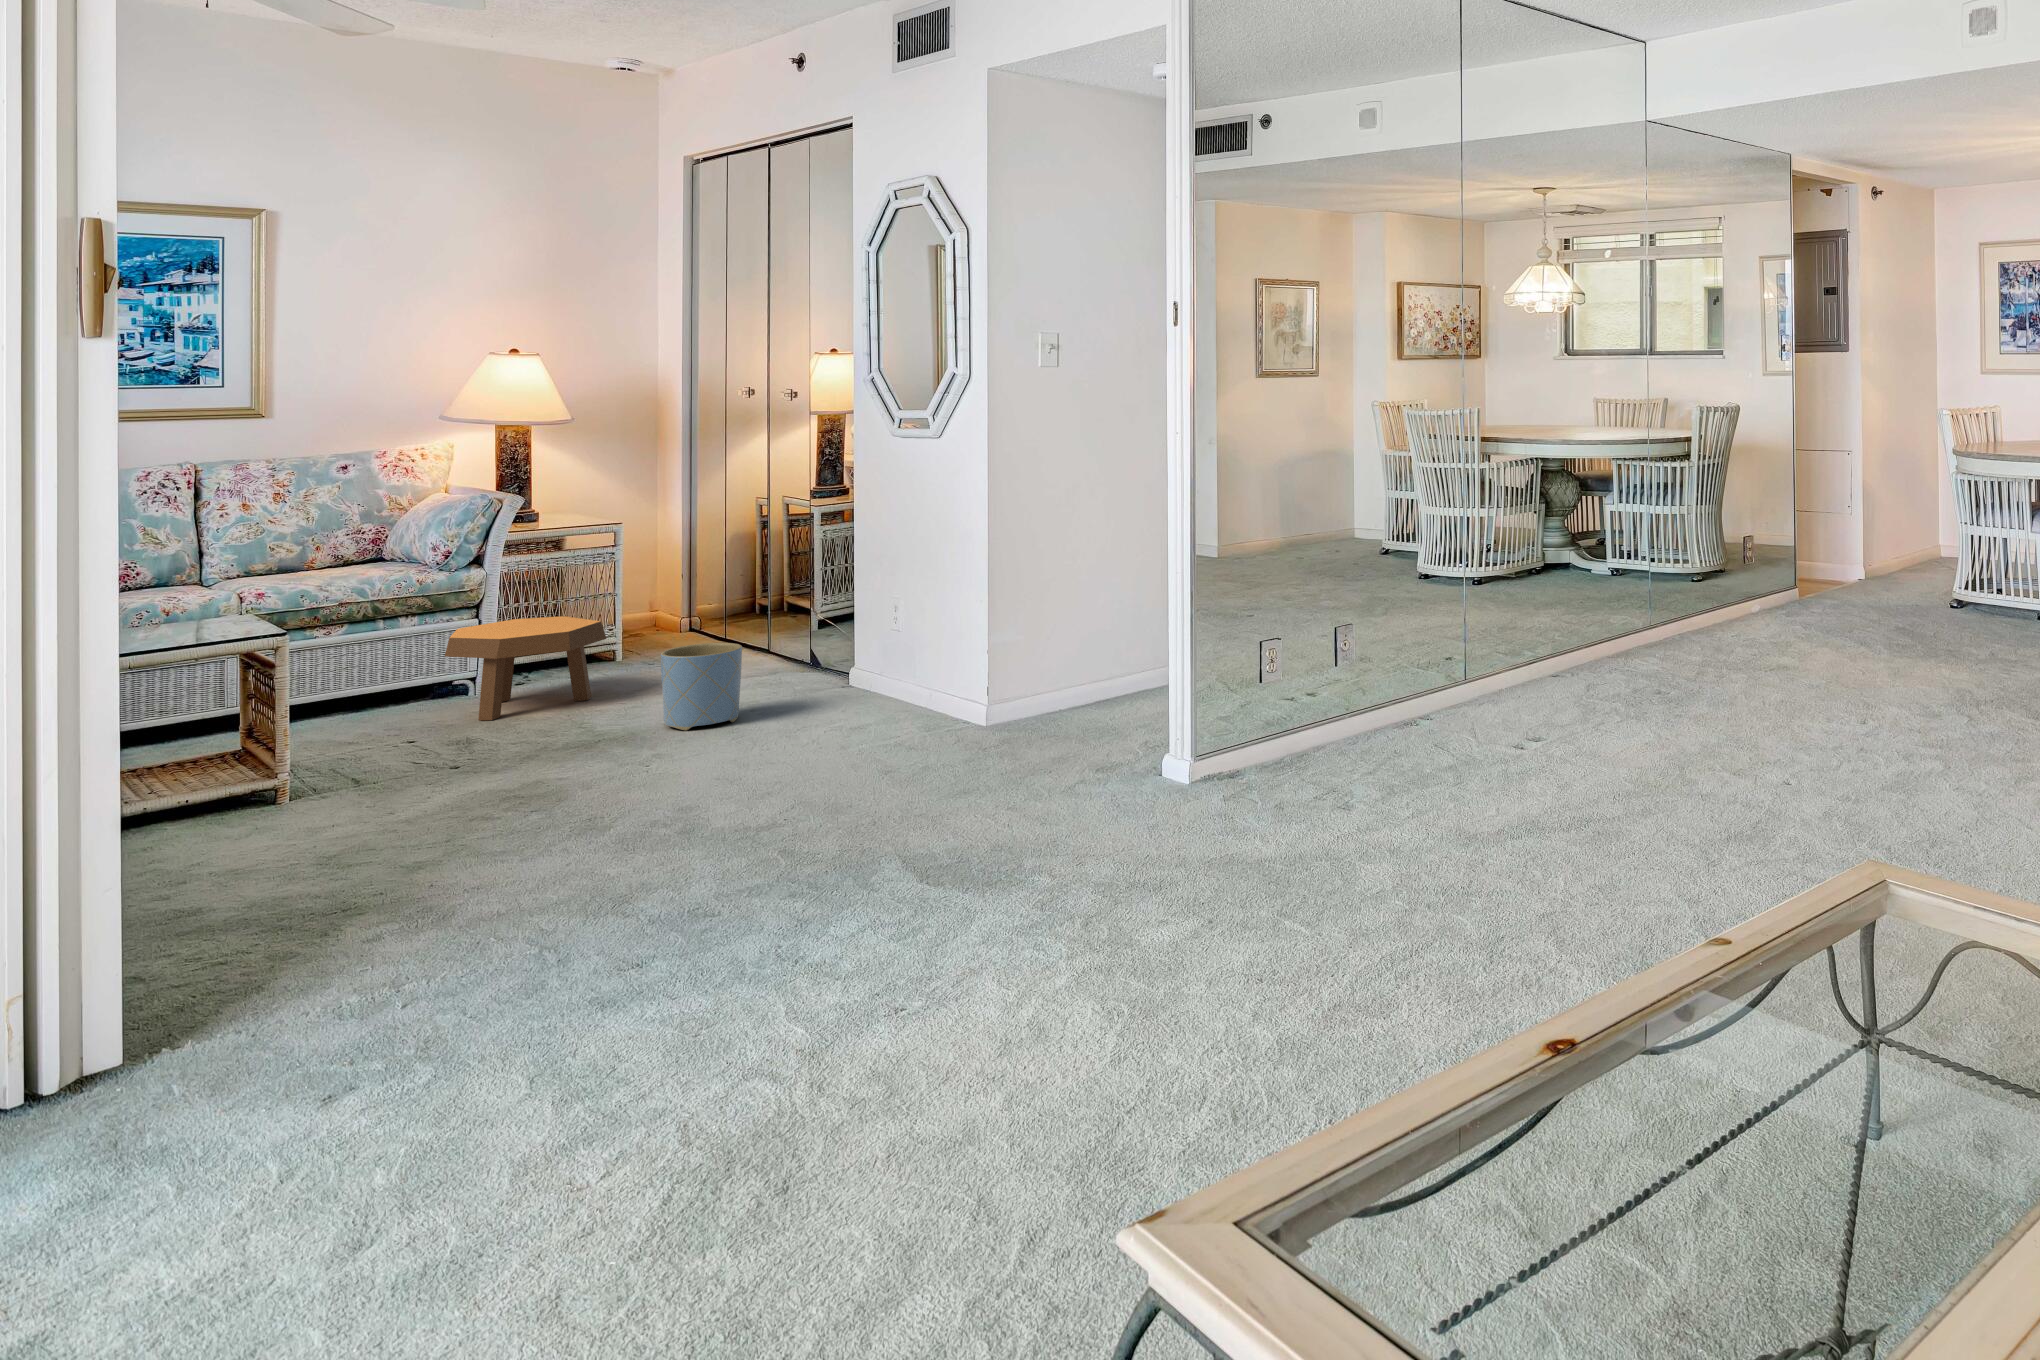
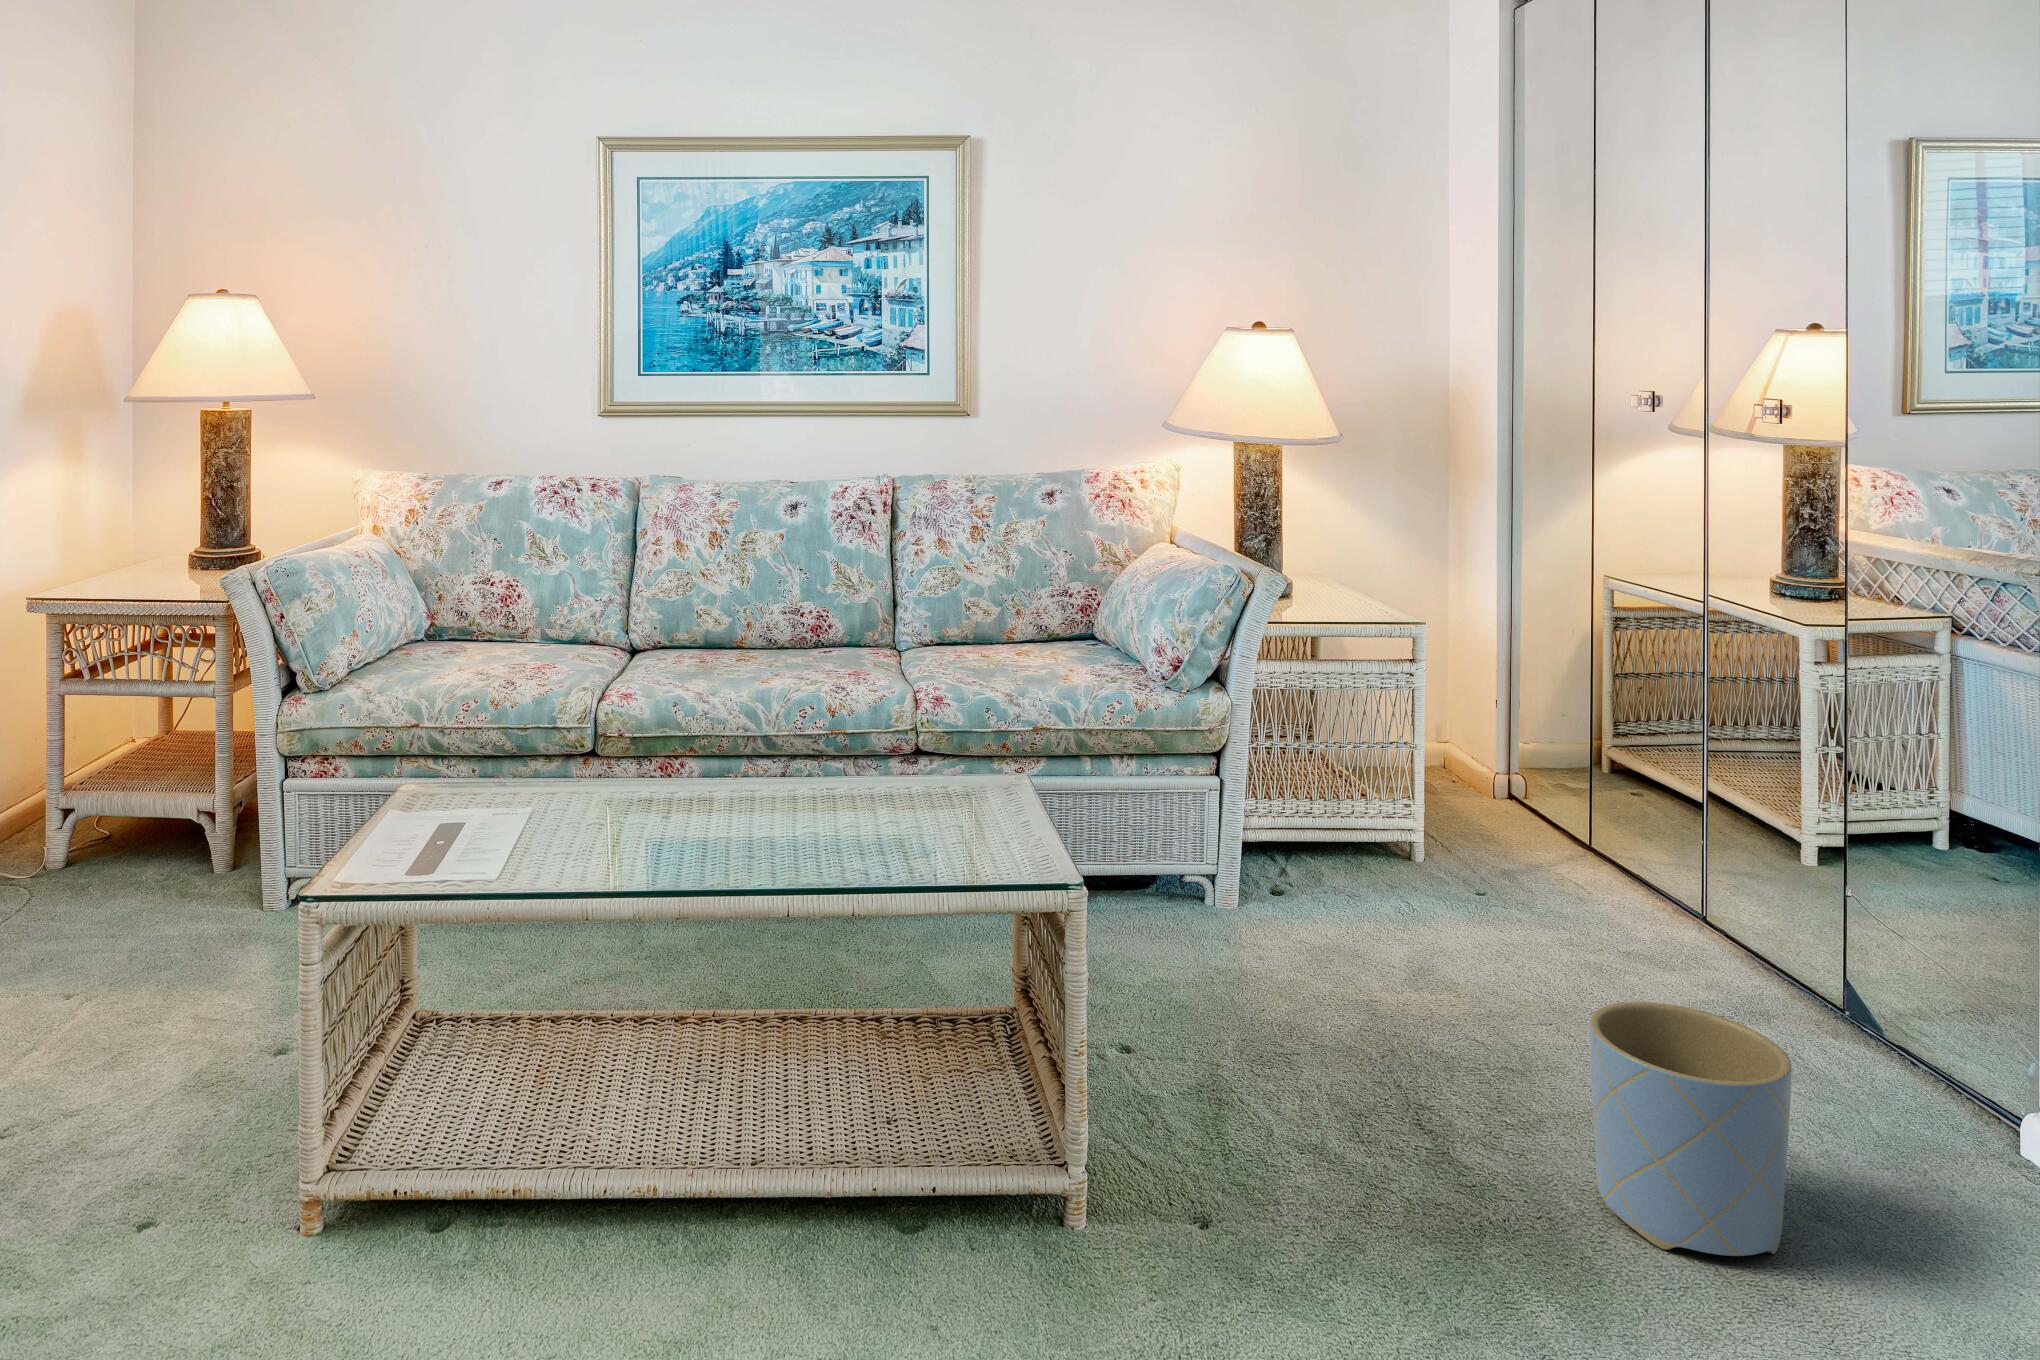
footstool: present [445,616,606,720] -> none [1172,793,1431,1012]

